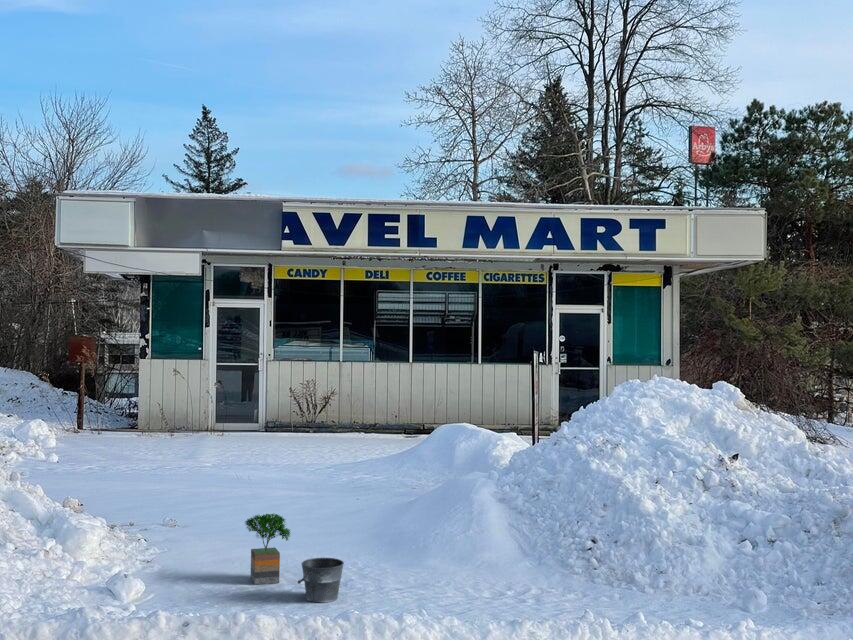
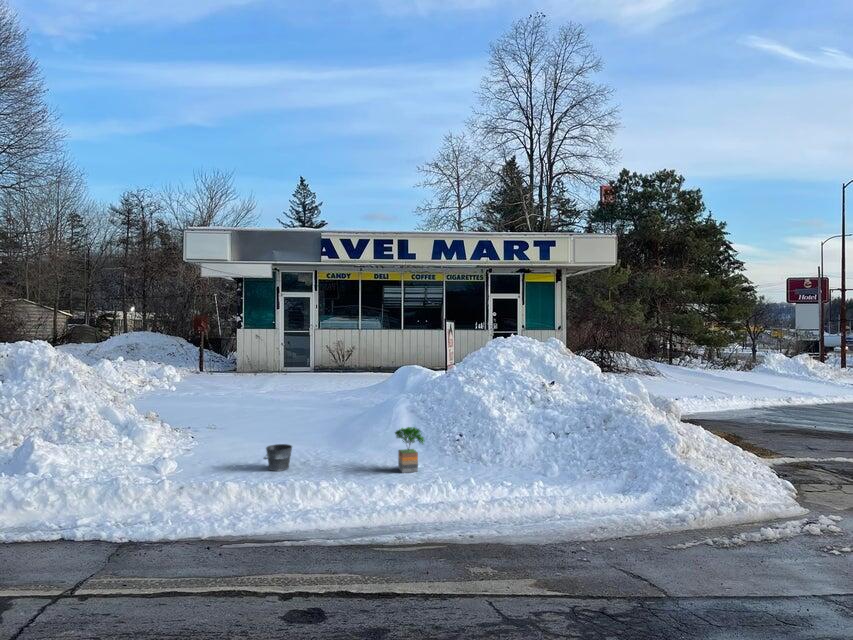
potted tree: present [245,513,290,585] -> present [395,427,424,473]

